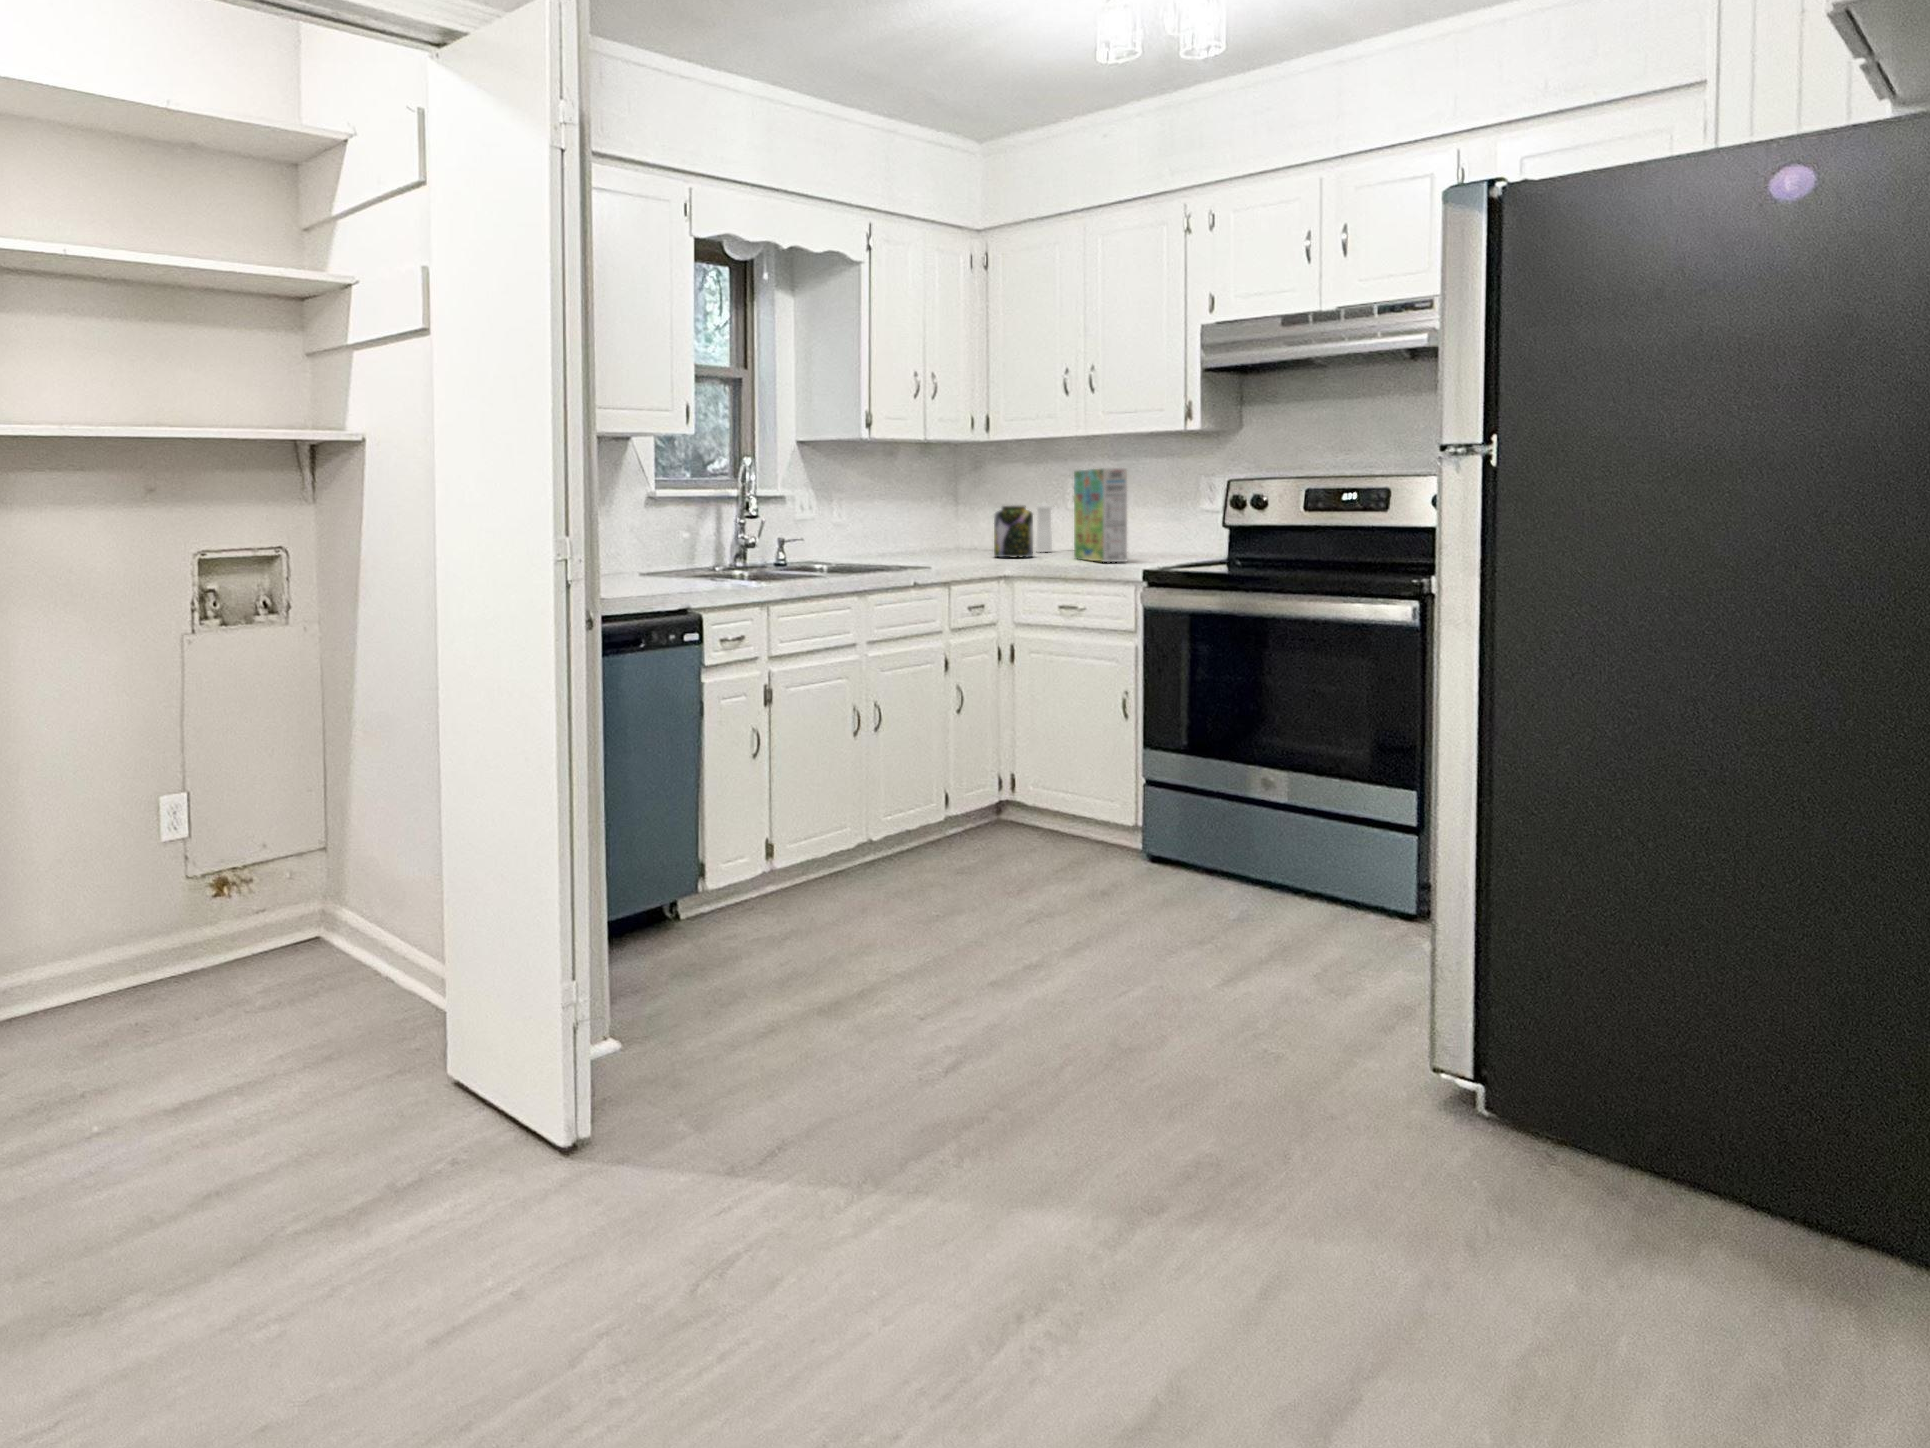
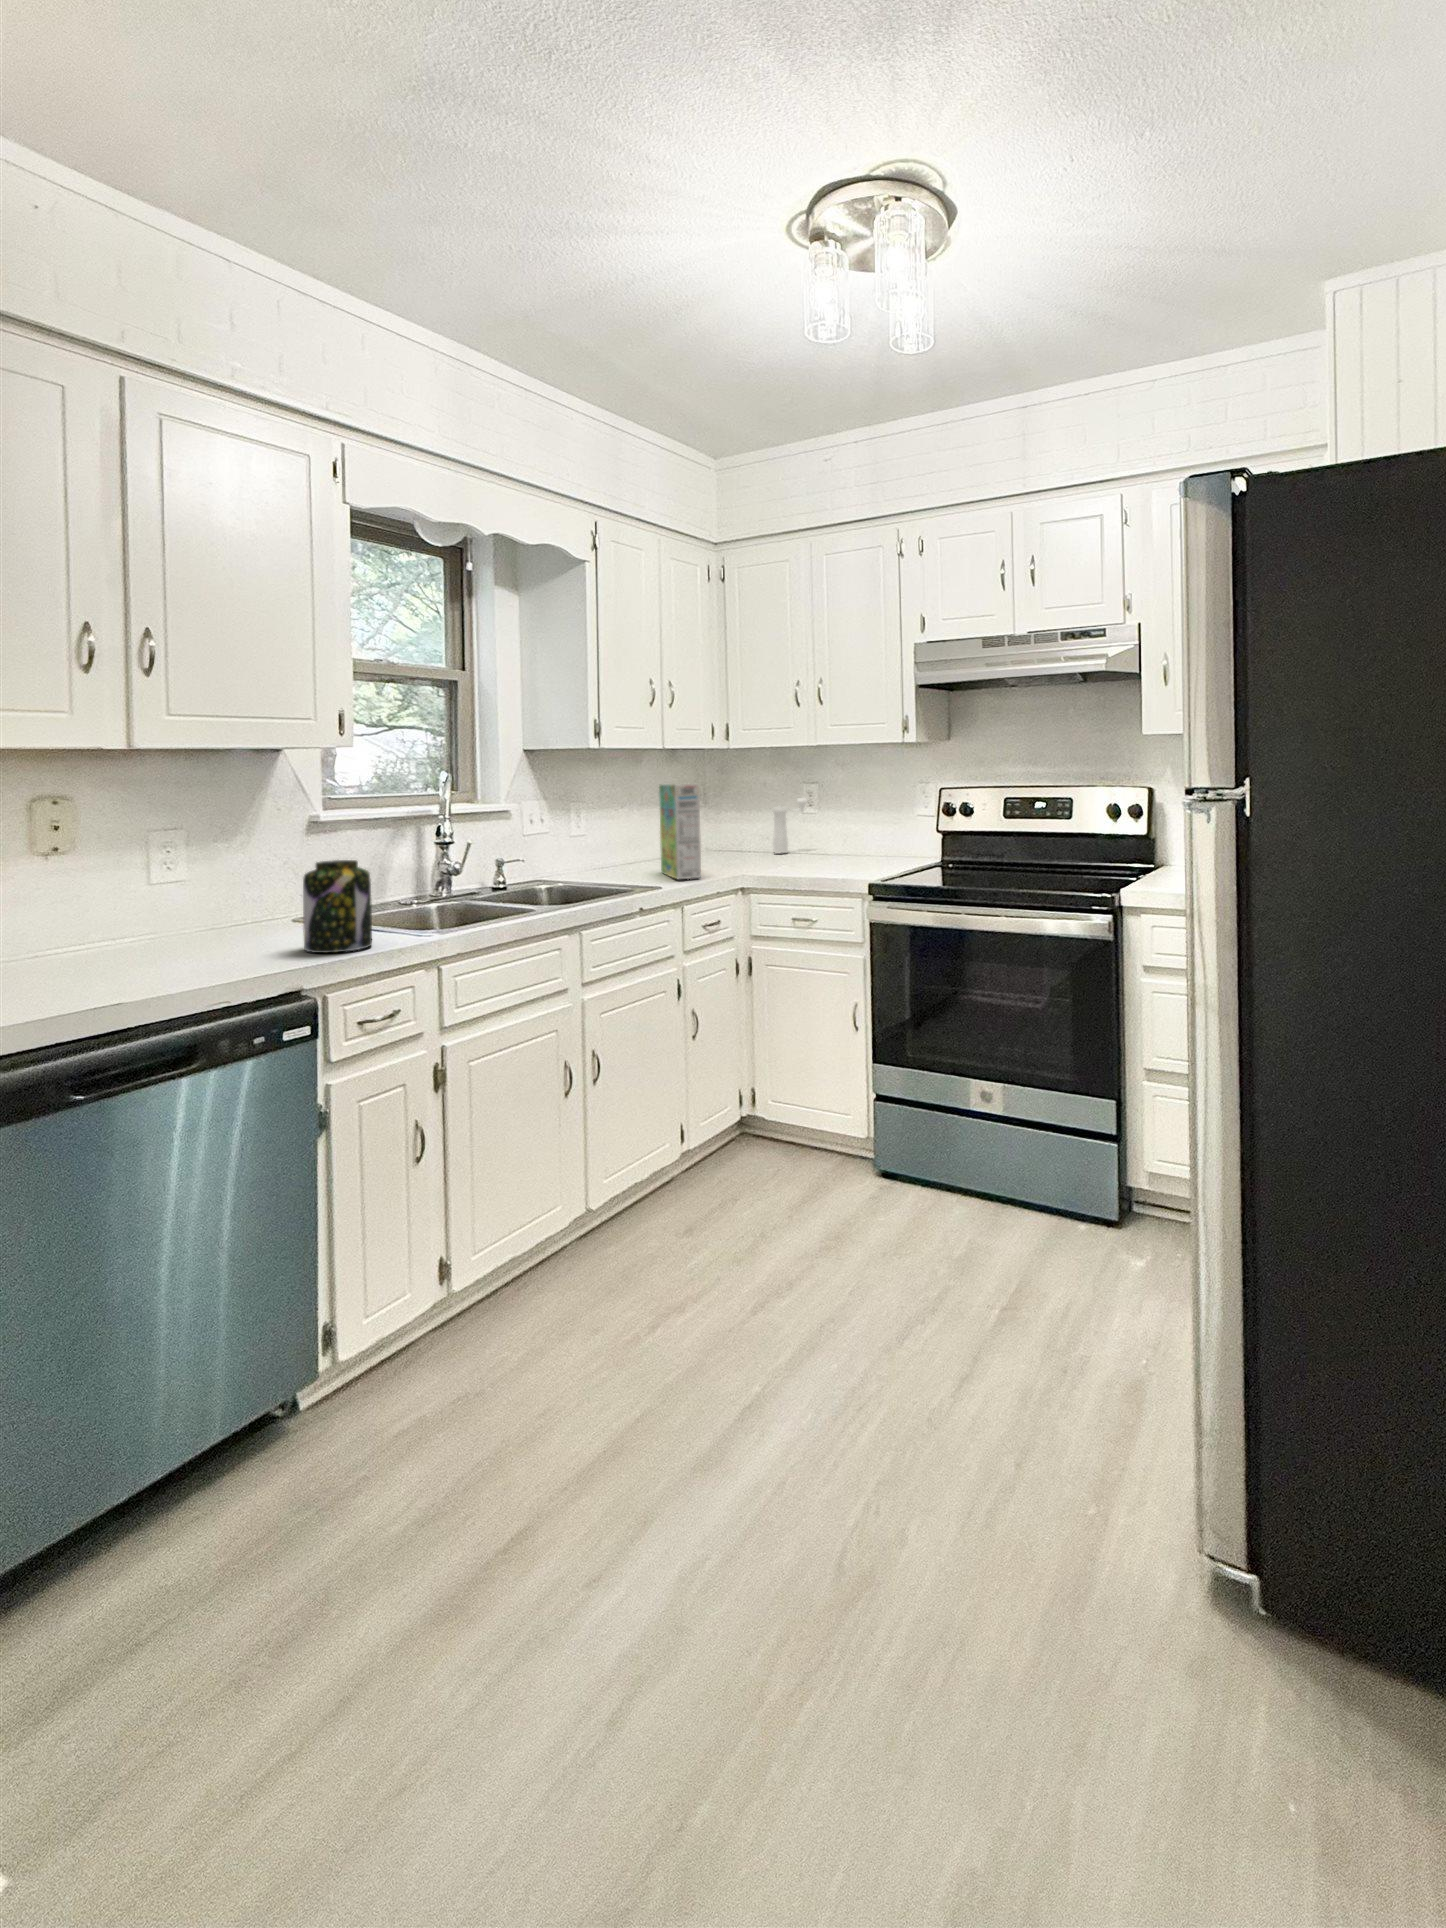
cereal box: present [1074,468,1127,562] -> present [659,784,701,879]
jar: present [994,506,1033,557] -> present [303,860,372,953]

